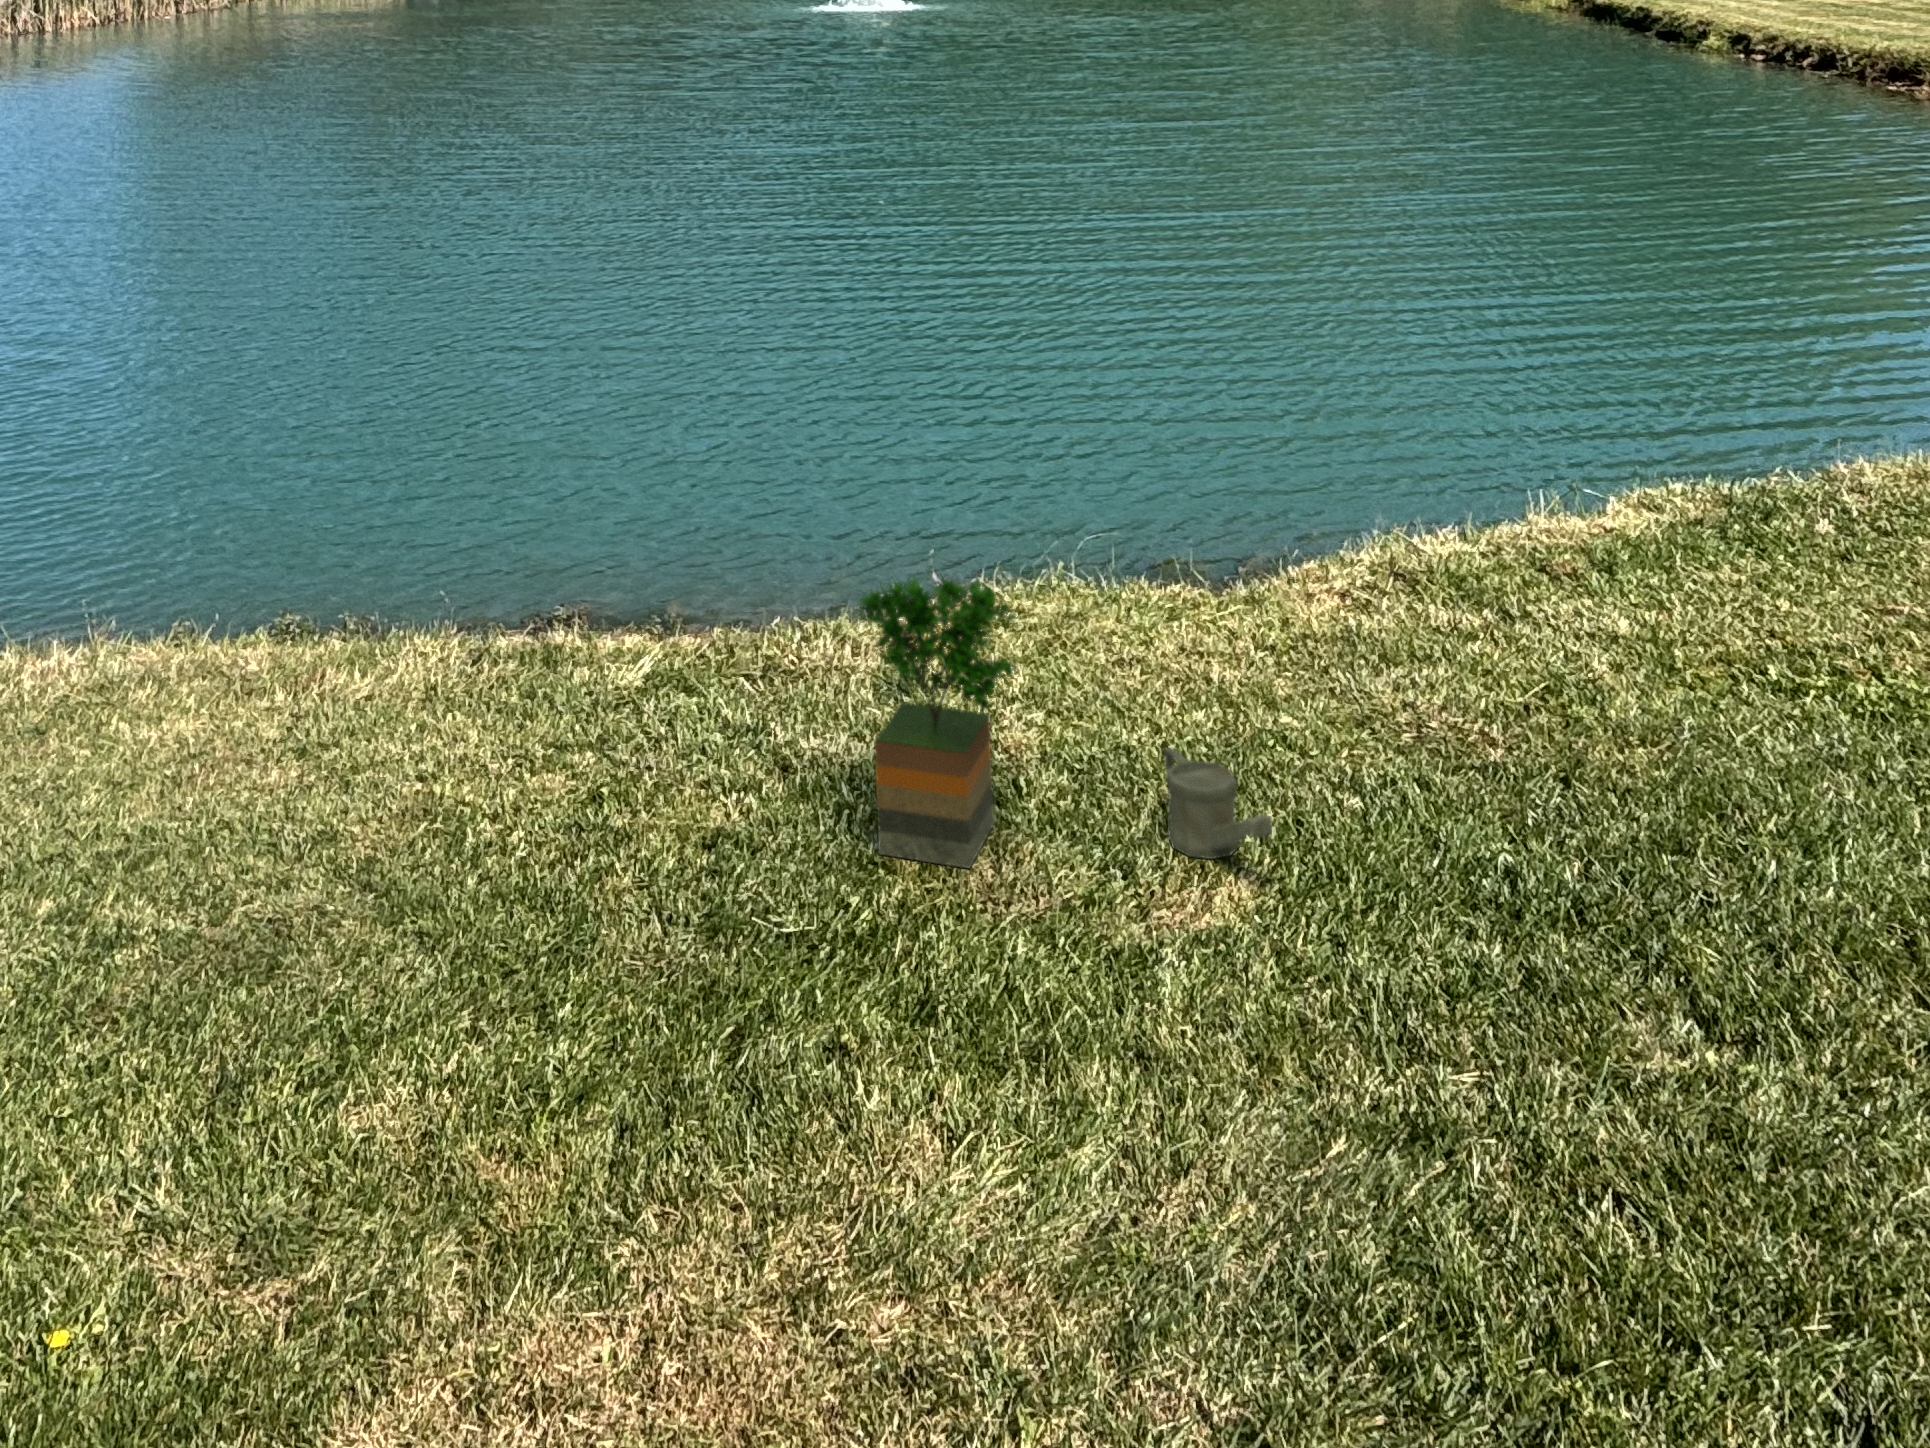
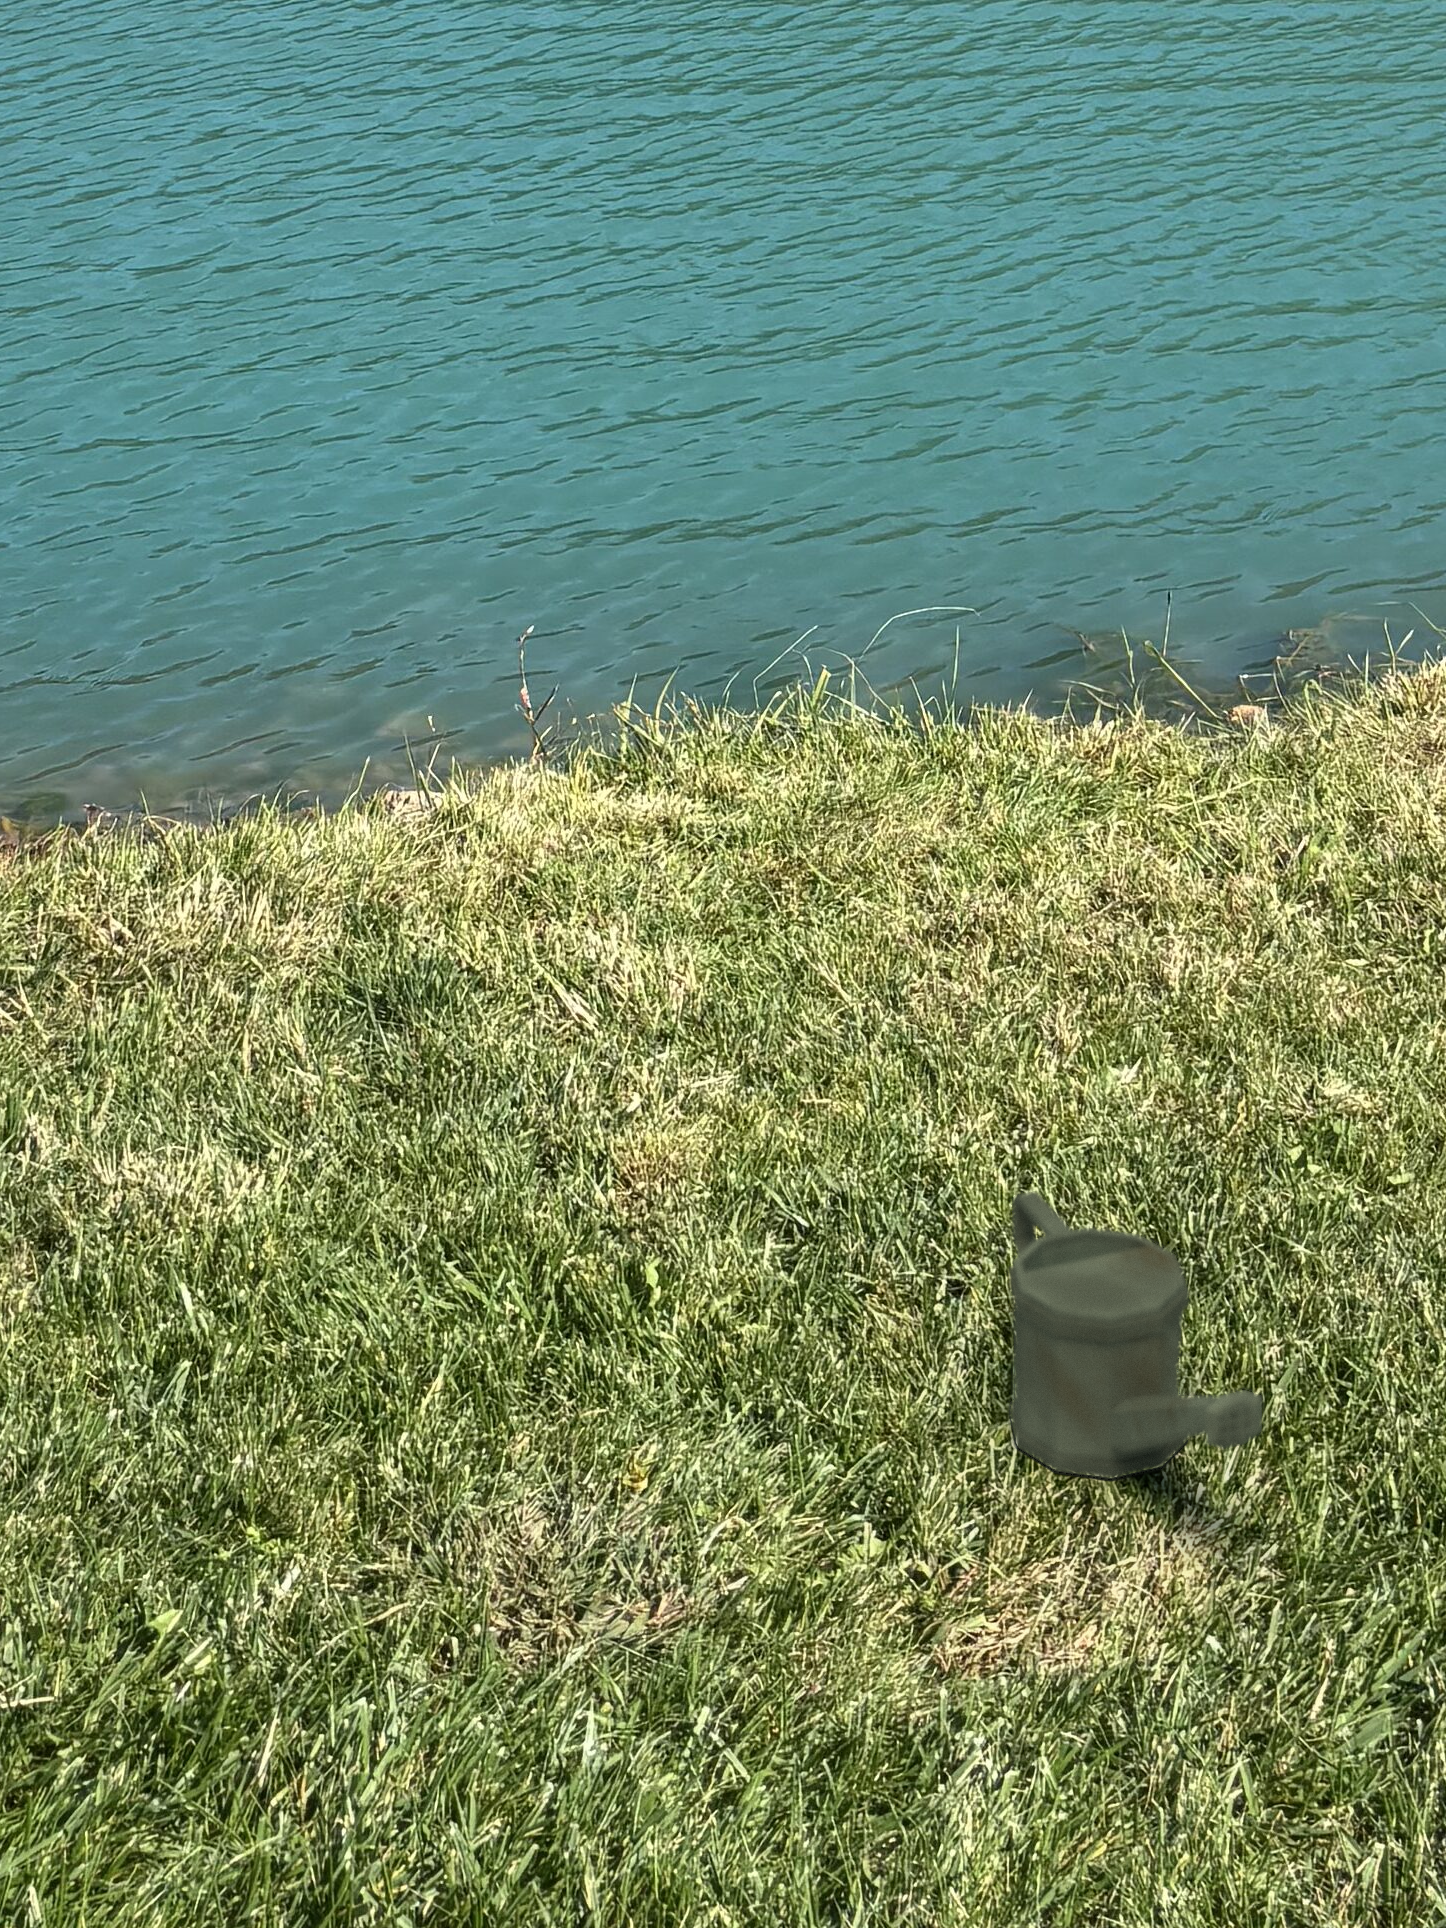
potted tree: present [857,578,1017,868] -> none [206,775,647,1515]

